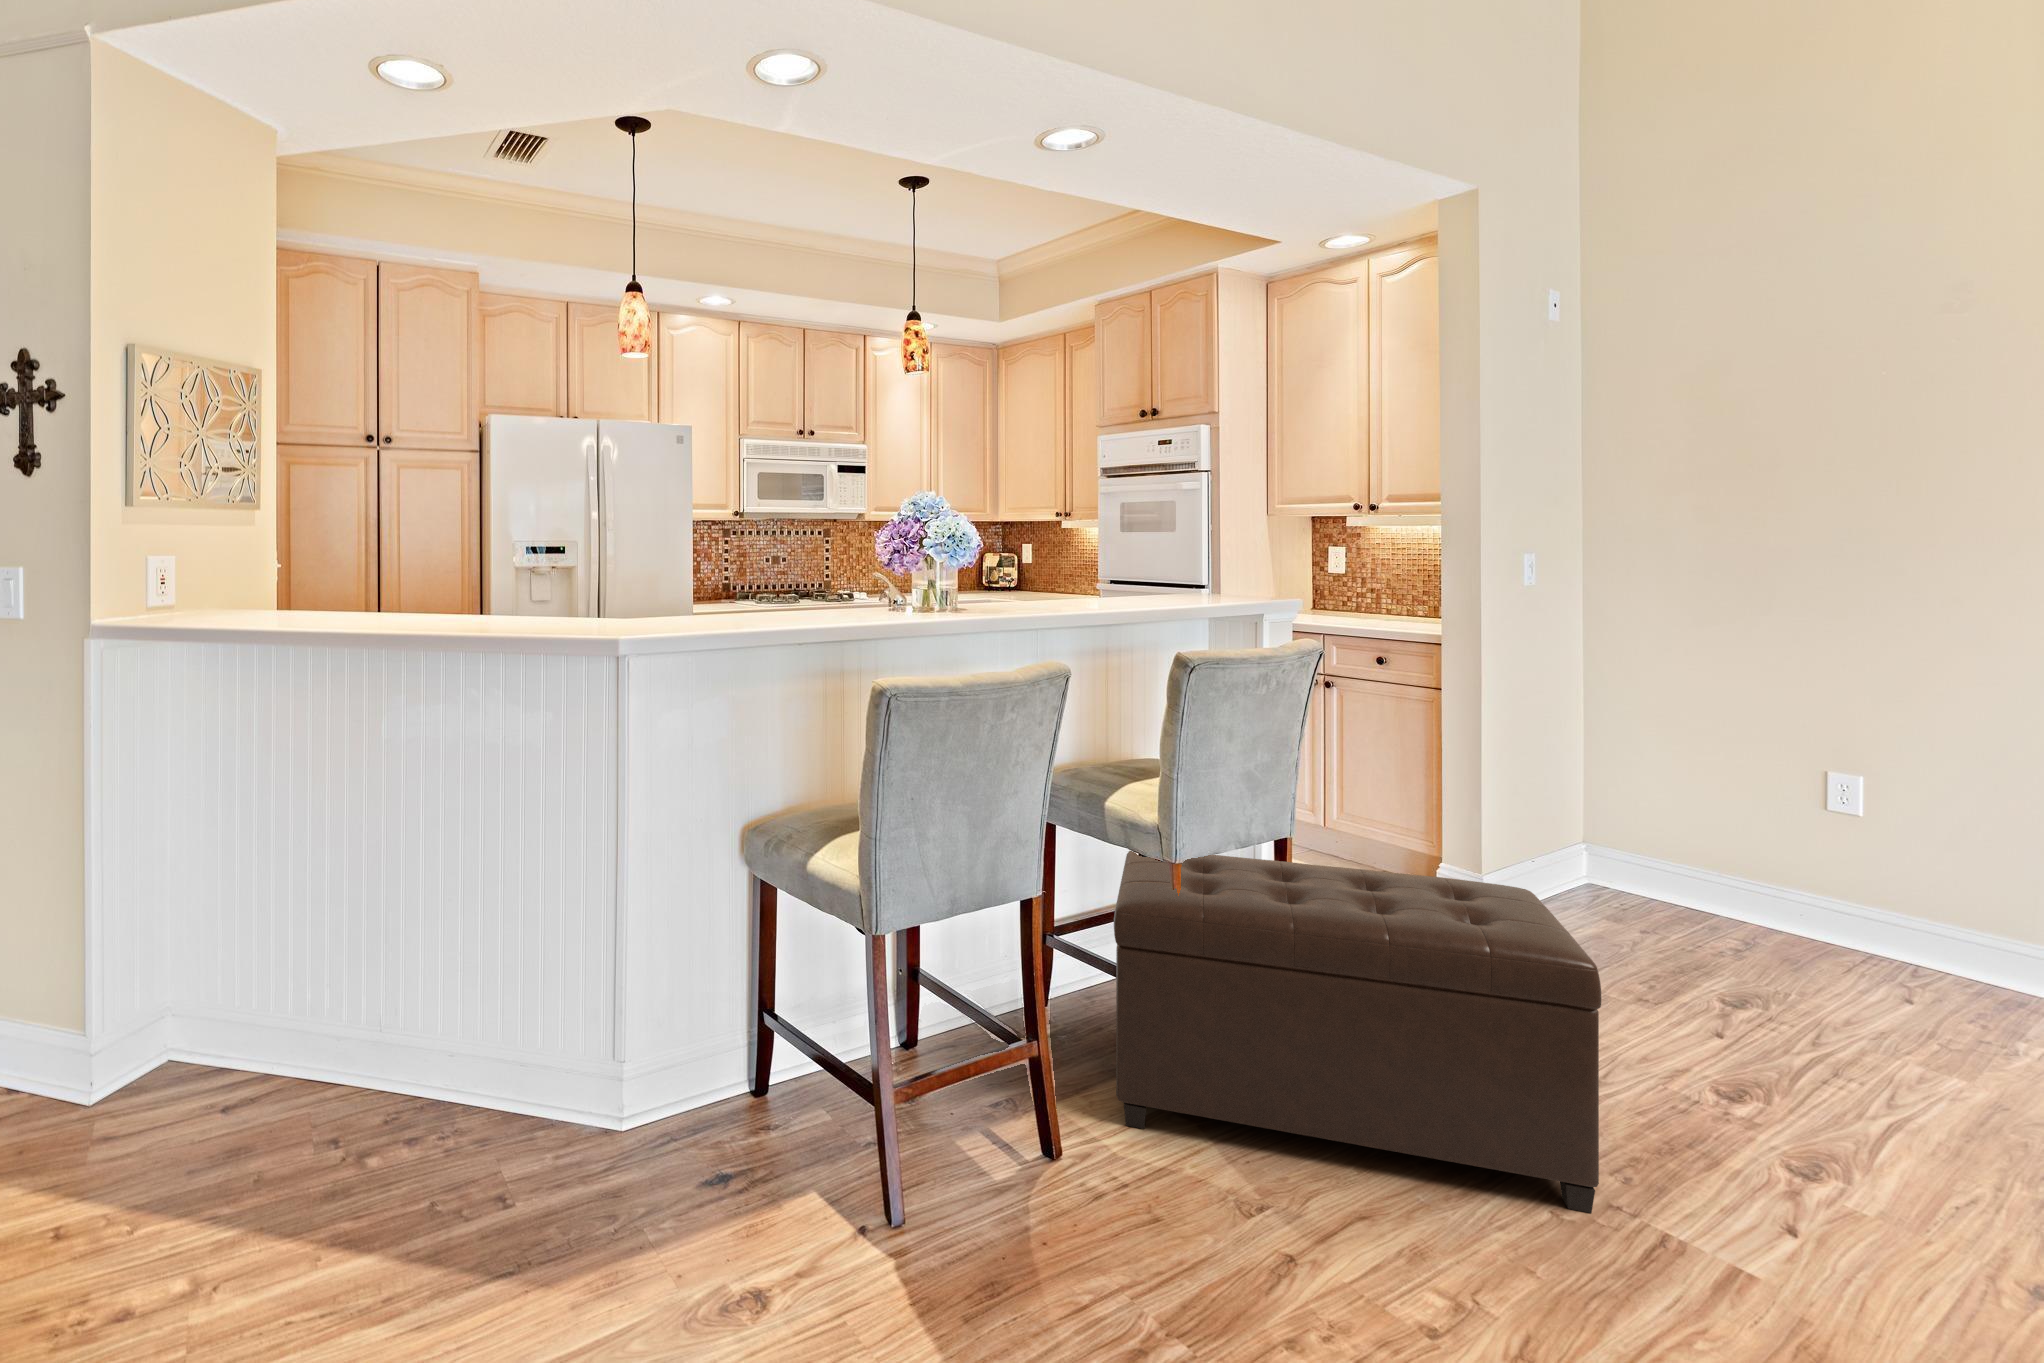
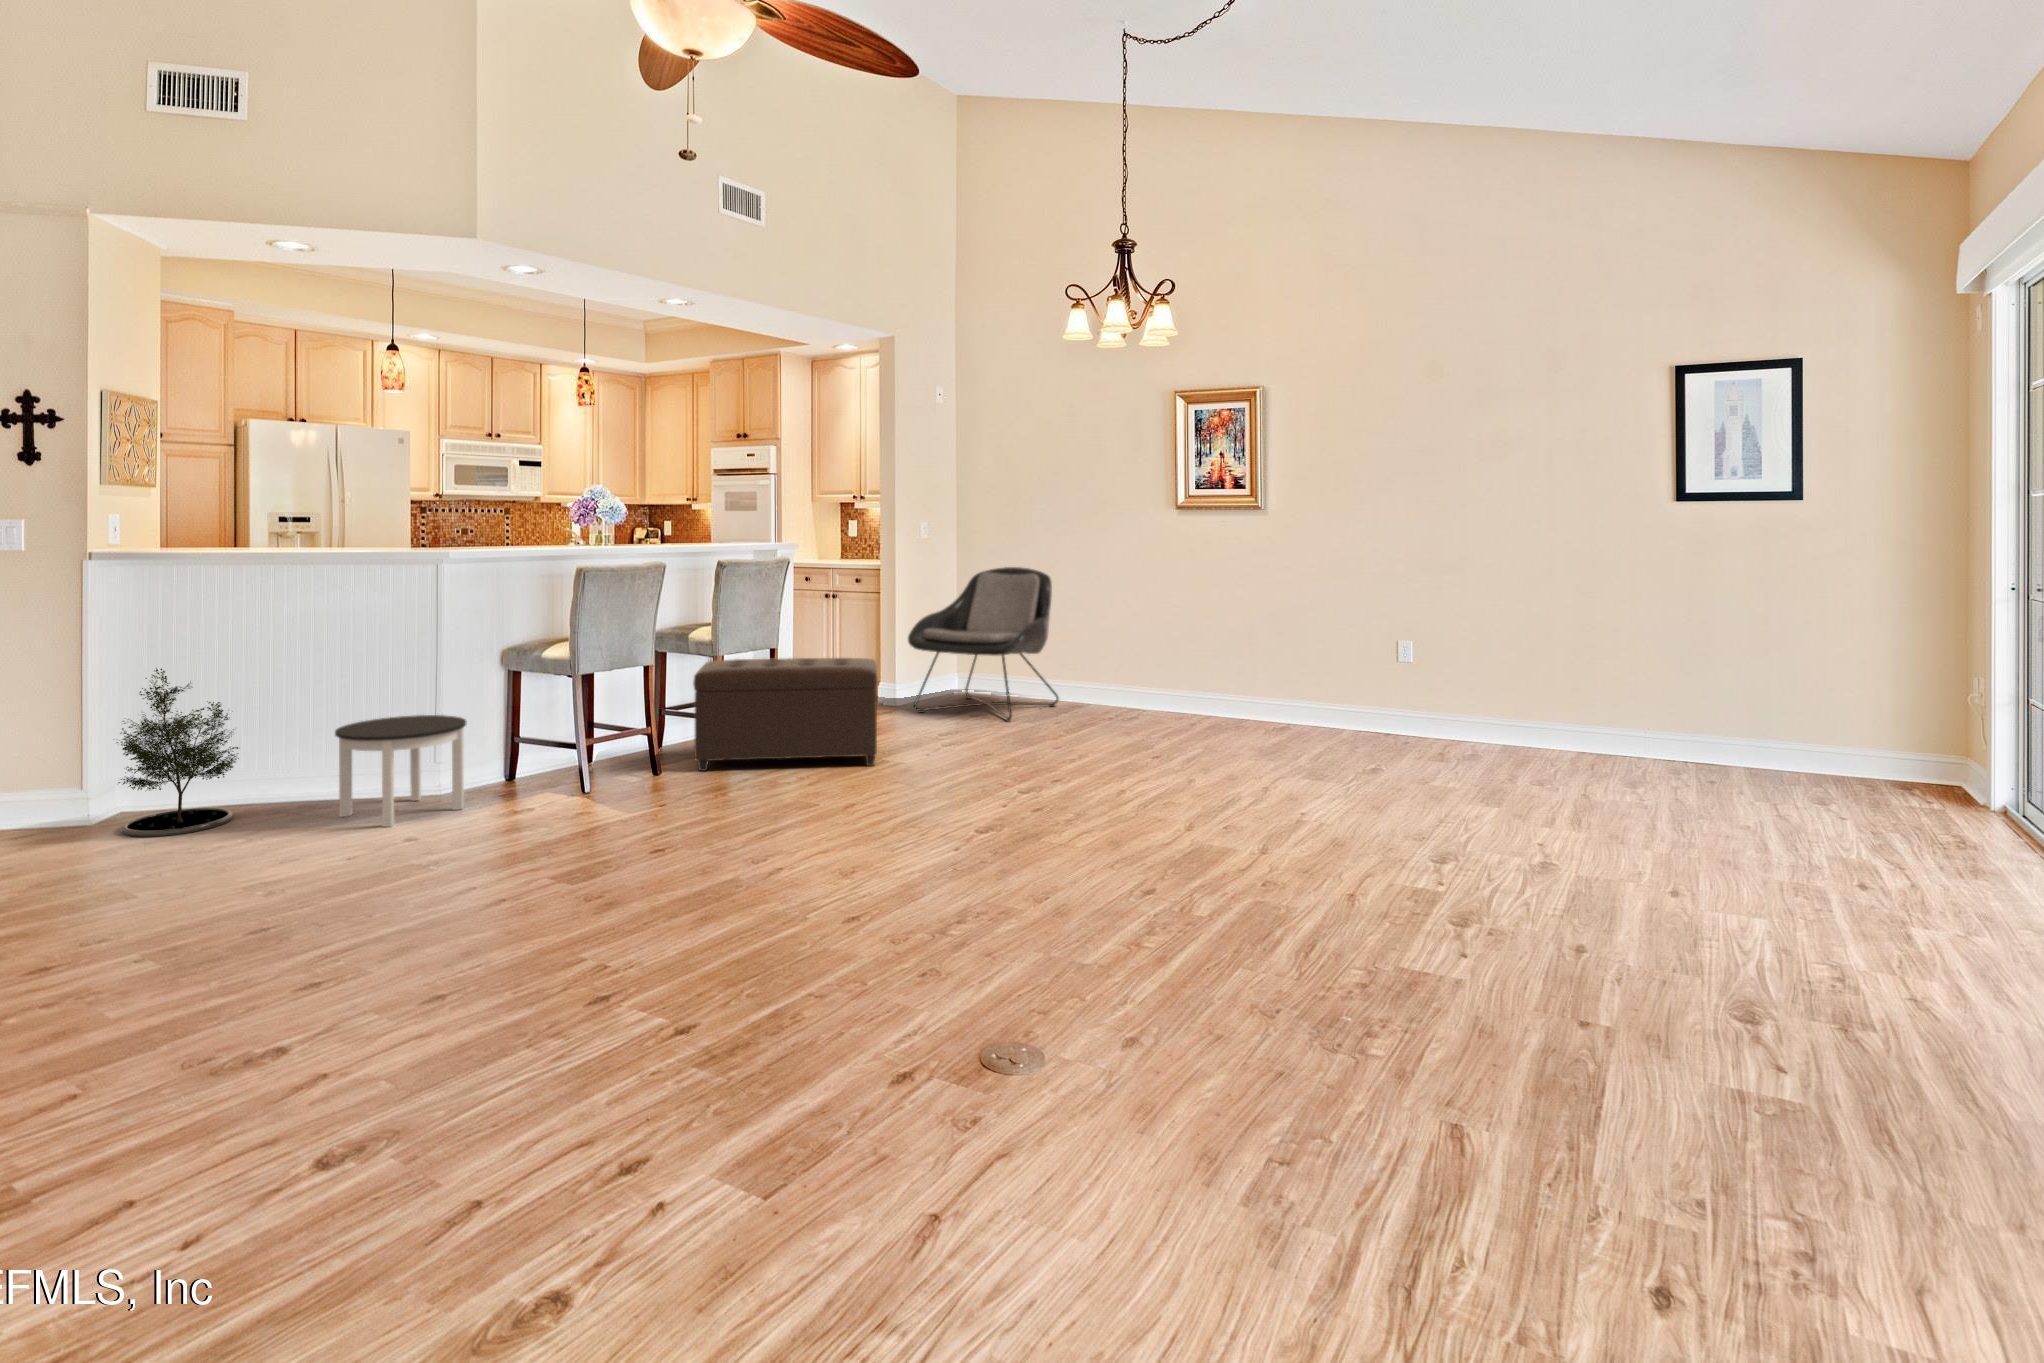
lounge chair: none [1515,649,1909,1029] -> present [908,567,1059,722]
potted tree: none [74,832,309,1160] -> present [117,668,239,837]
round table: none [404,947,649,1249] -> present [335,715,467,827]

